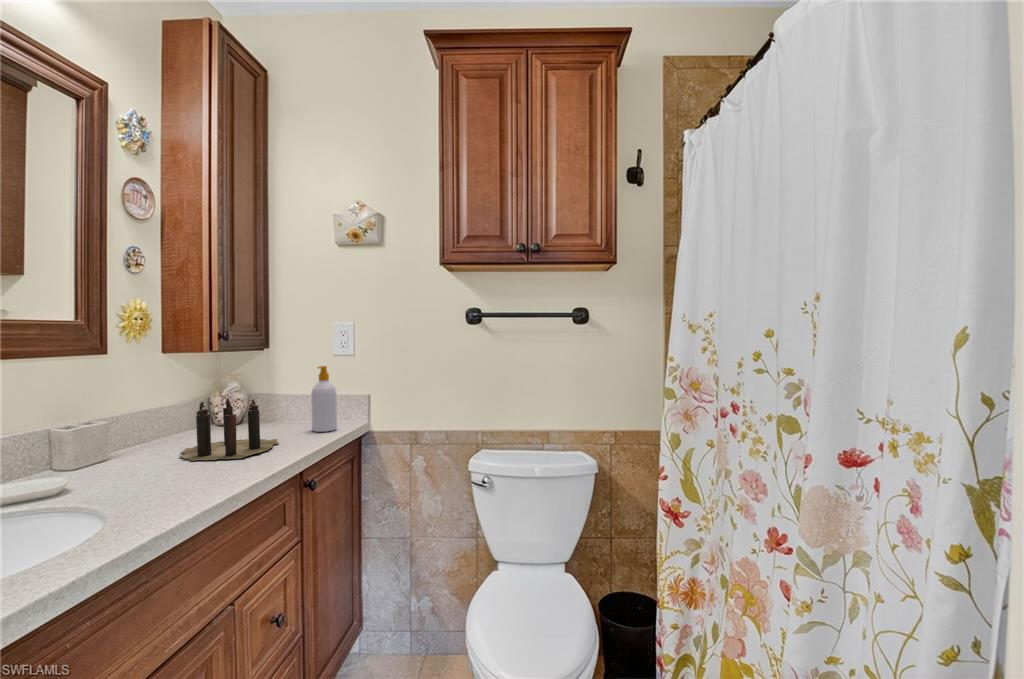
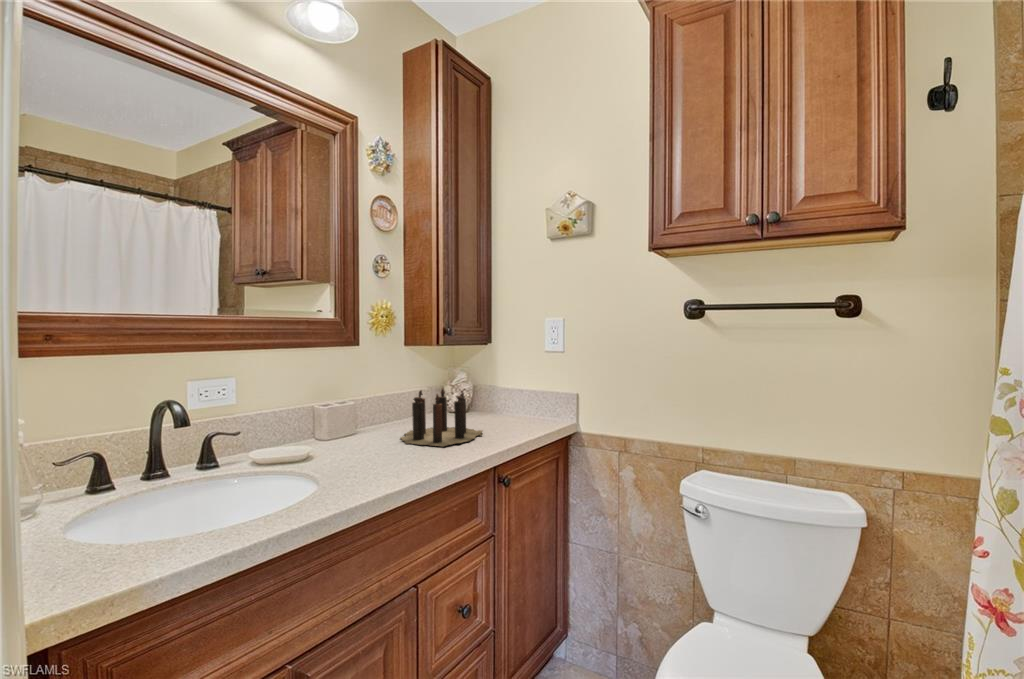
soap bottle: present [311,366,337,432] -> none [518,362,542,428]

